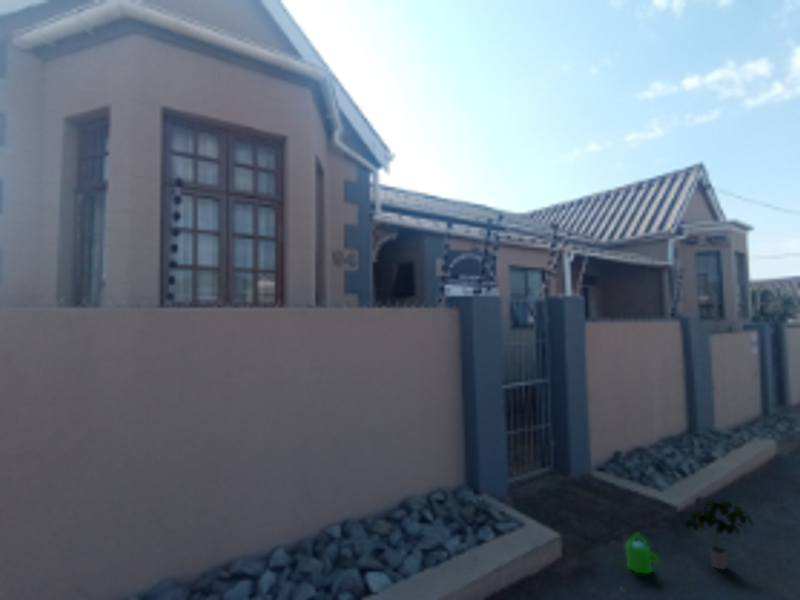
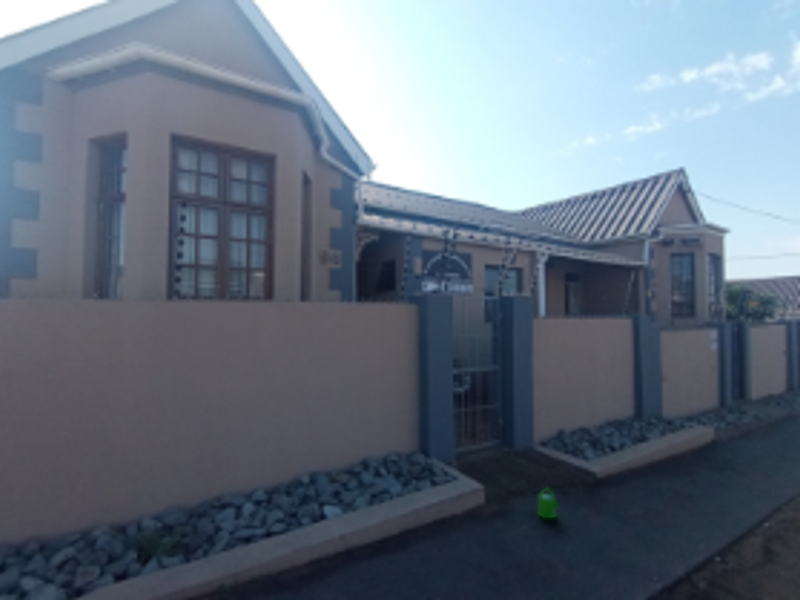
potted plant: present [685,498,752,569] -> none [588,461,637,518]

